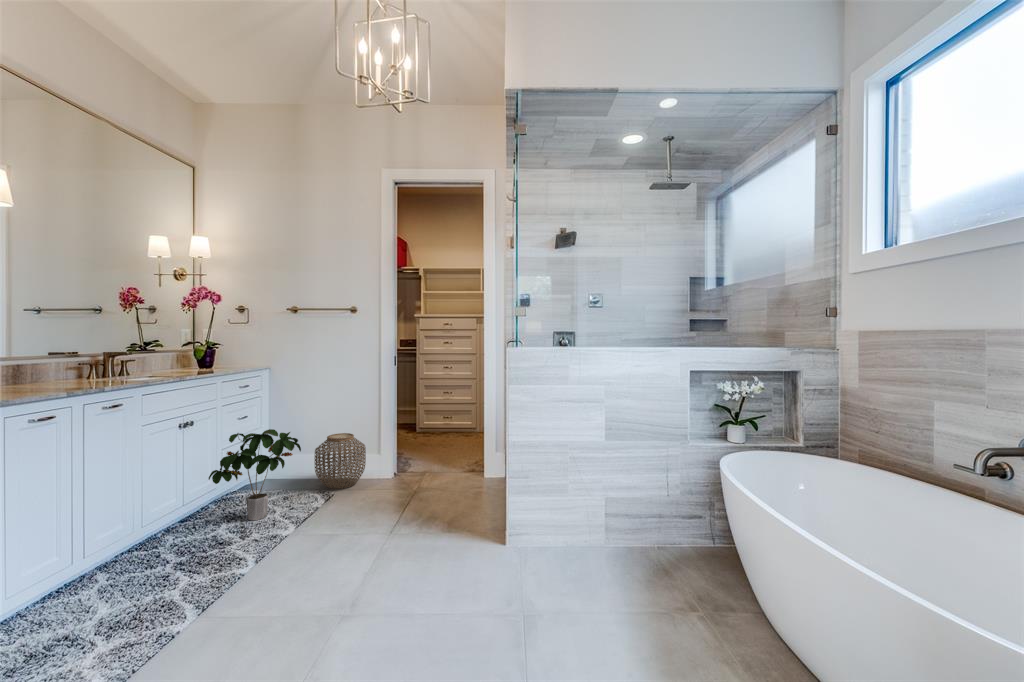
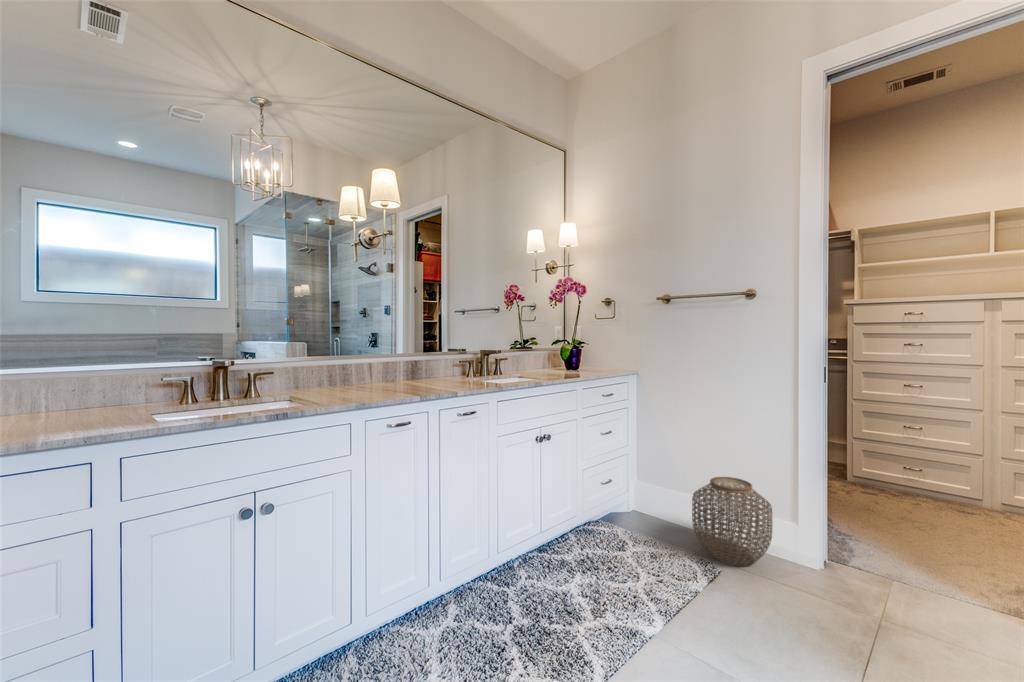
potted plant: present [209,429,301,520] -> none [562,458,673,585]

